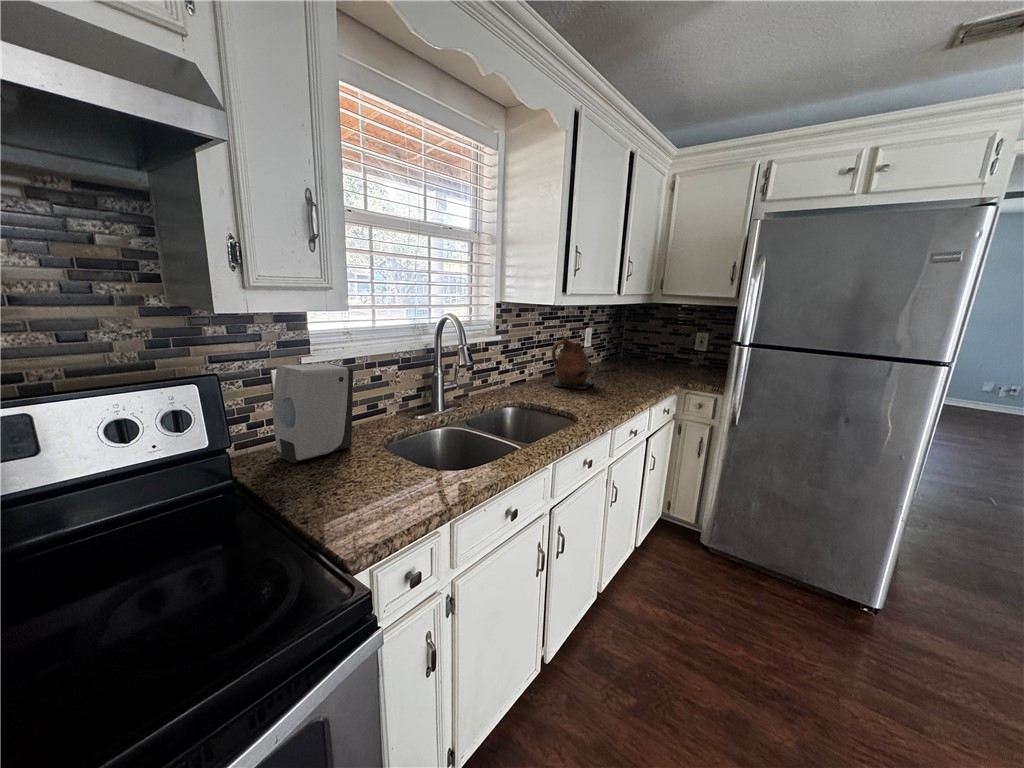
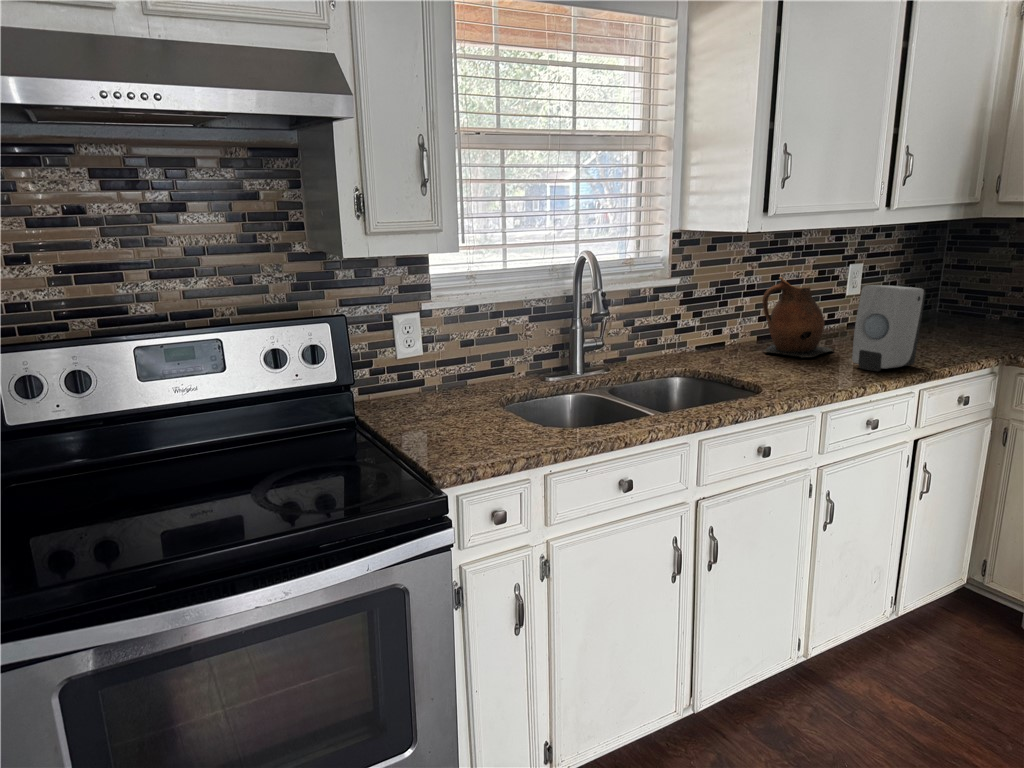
soap dispenser: present [273,364,353,463] -> present [852,285,926,371]

